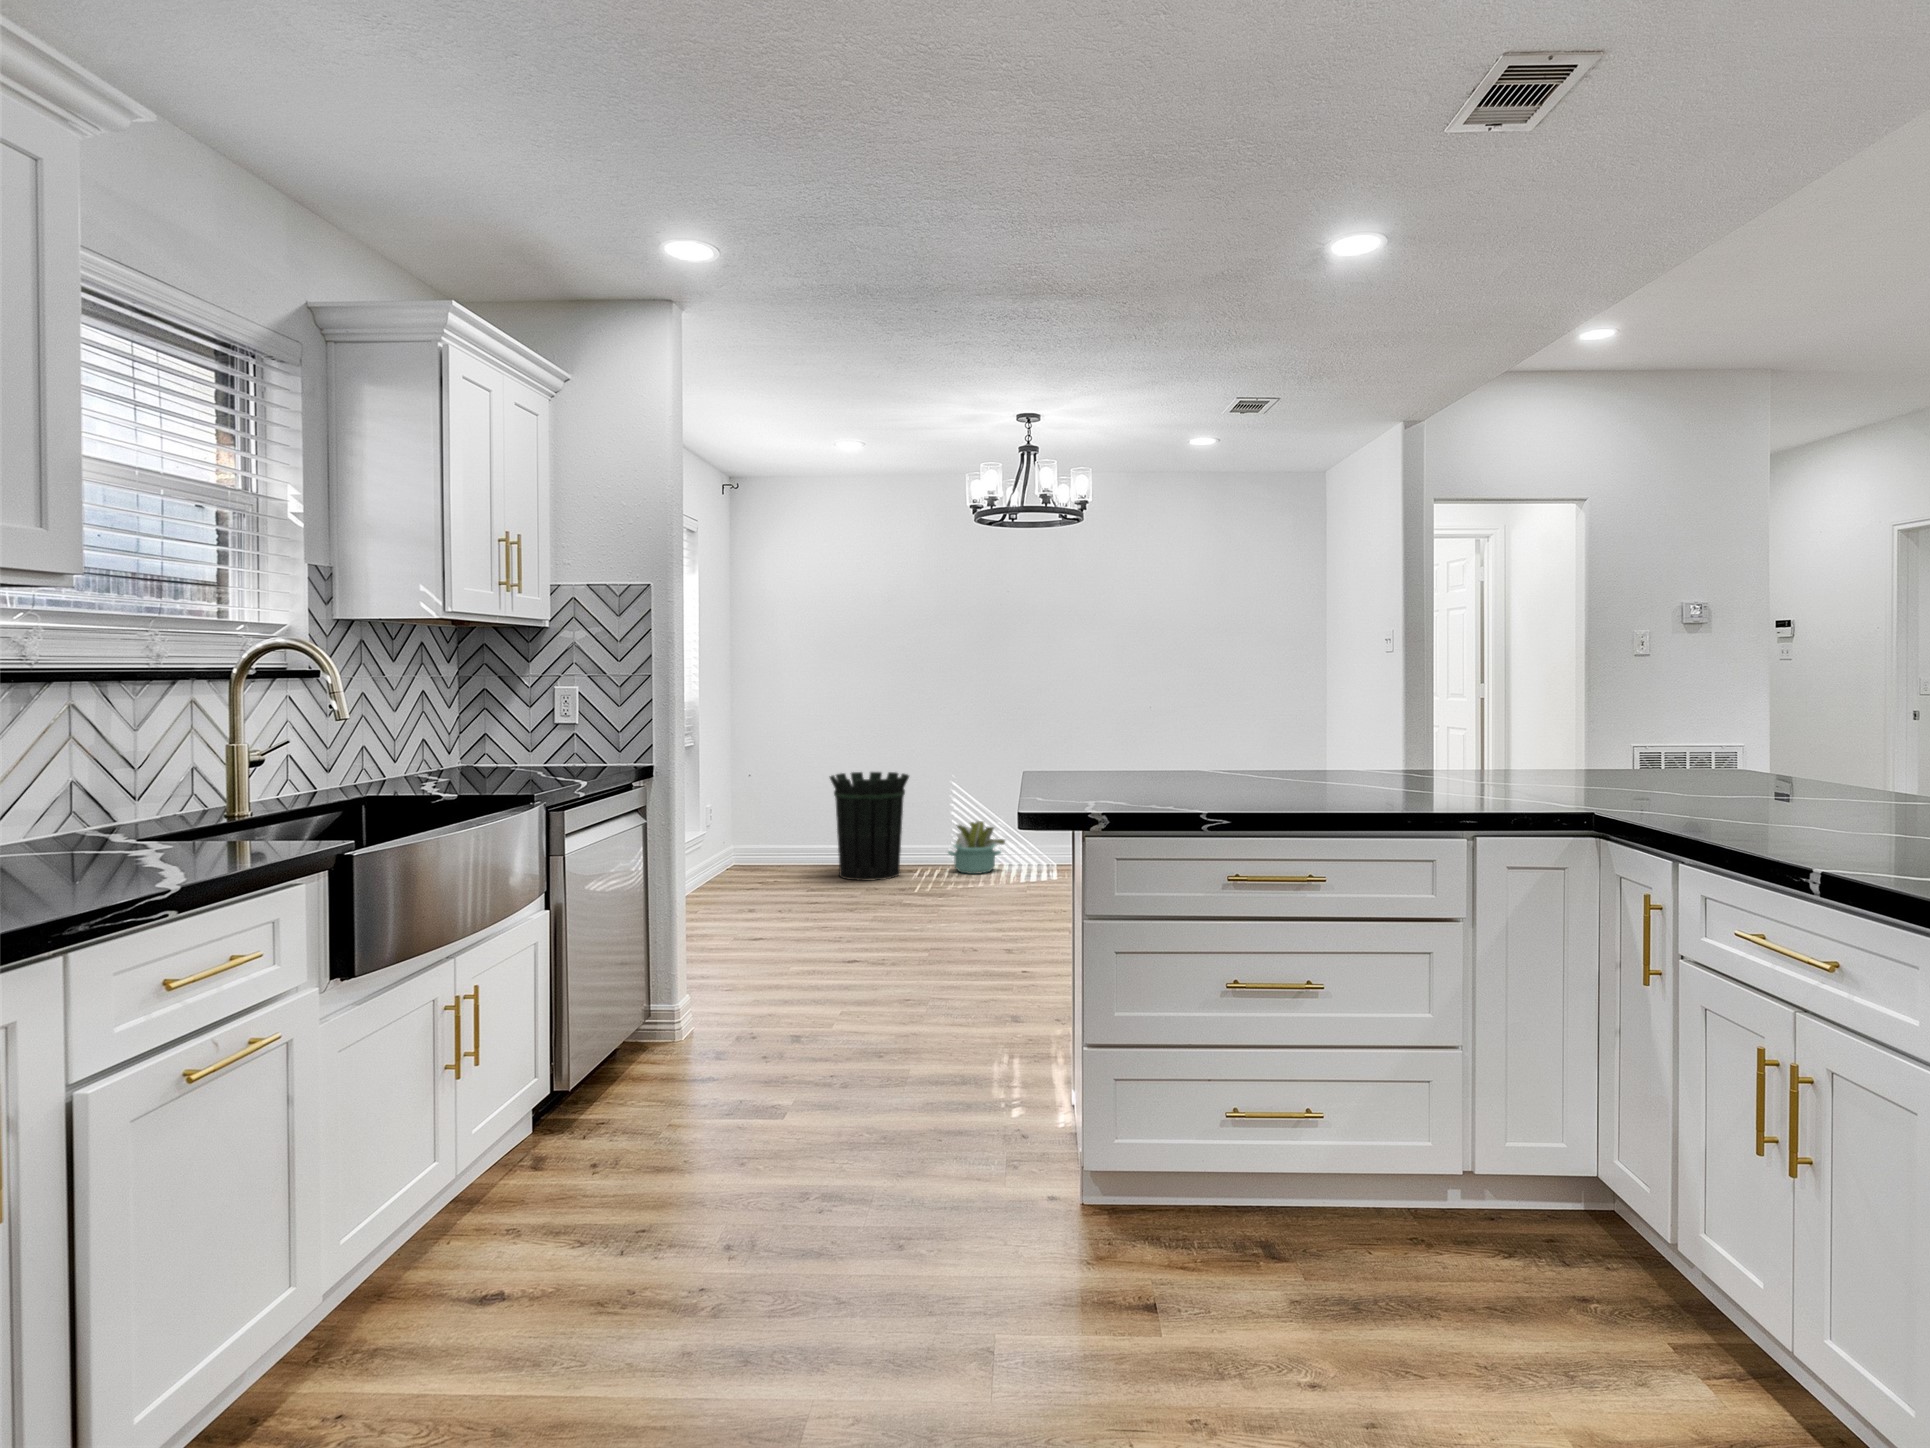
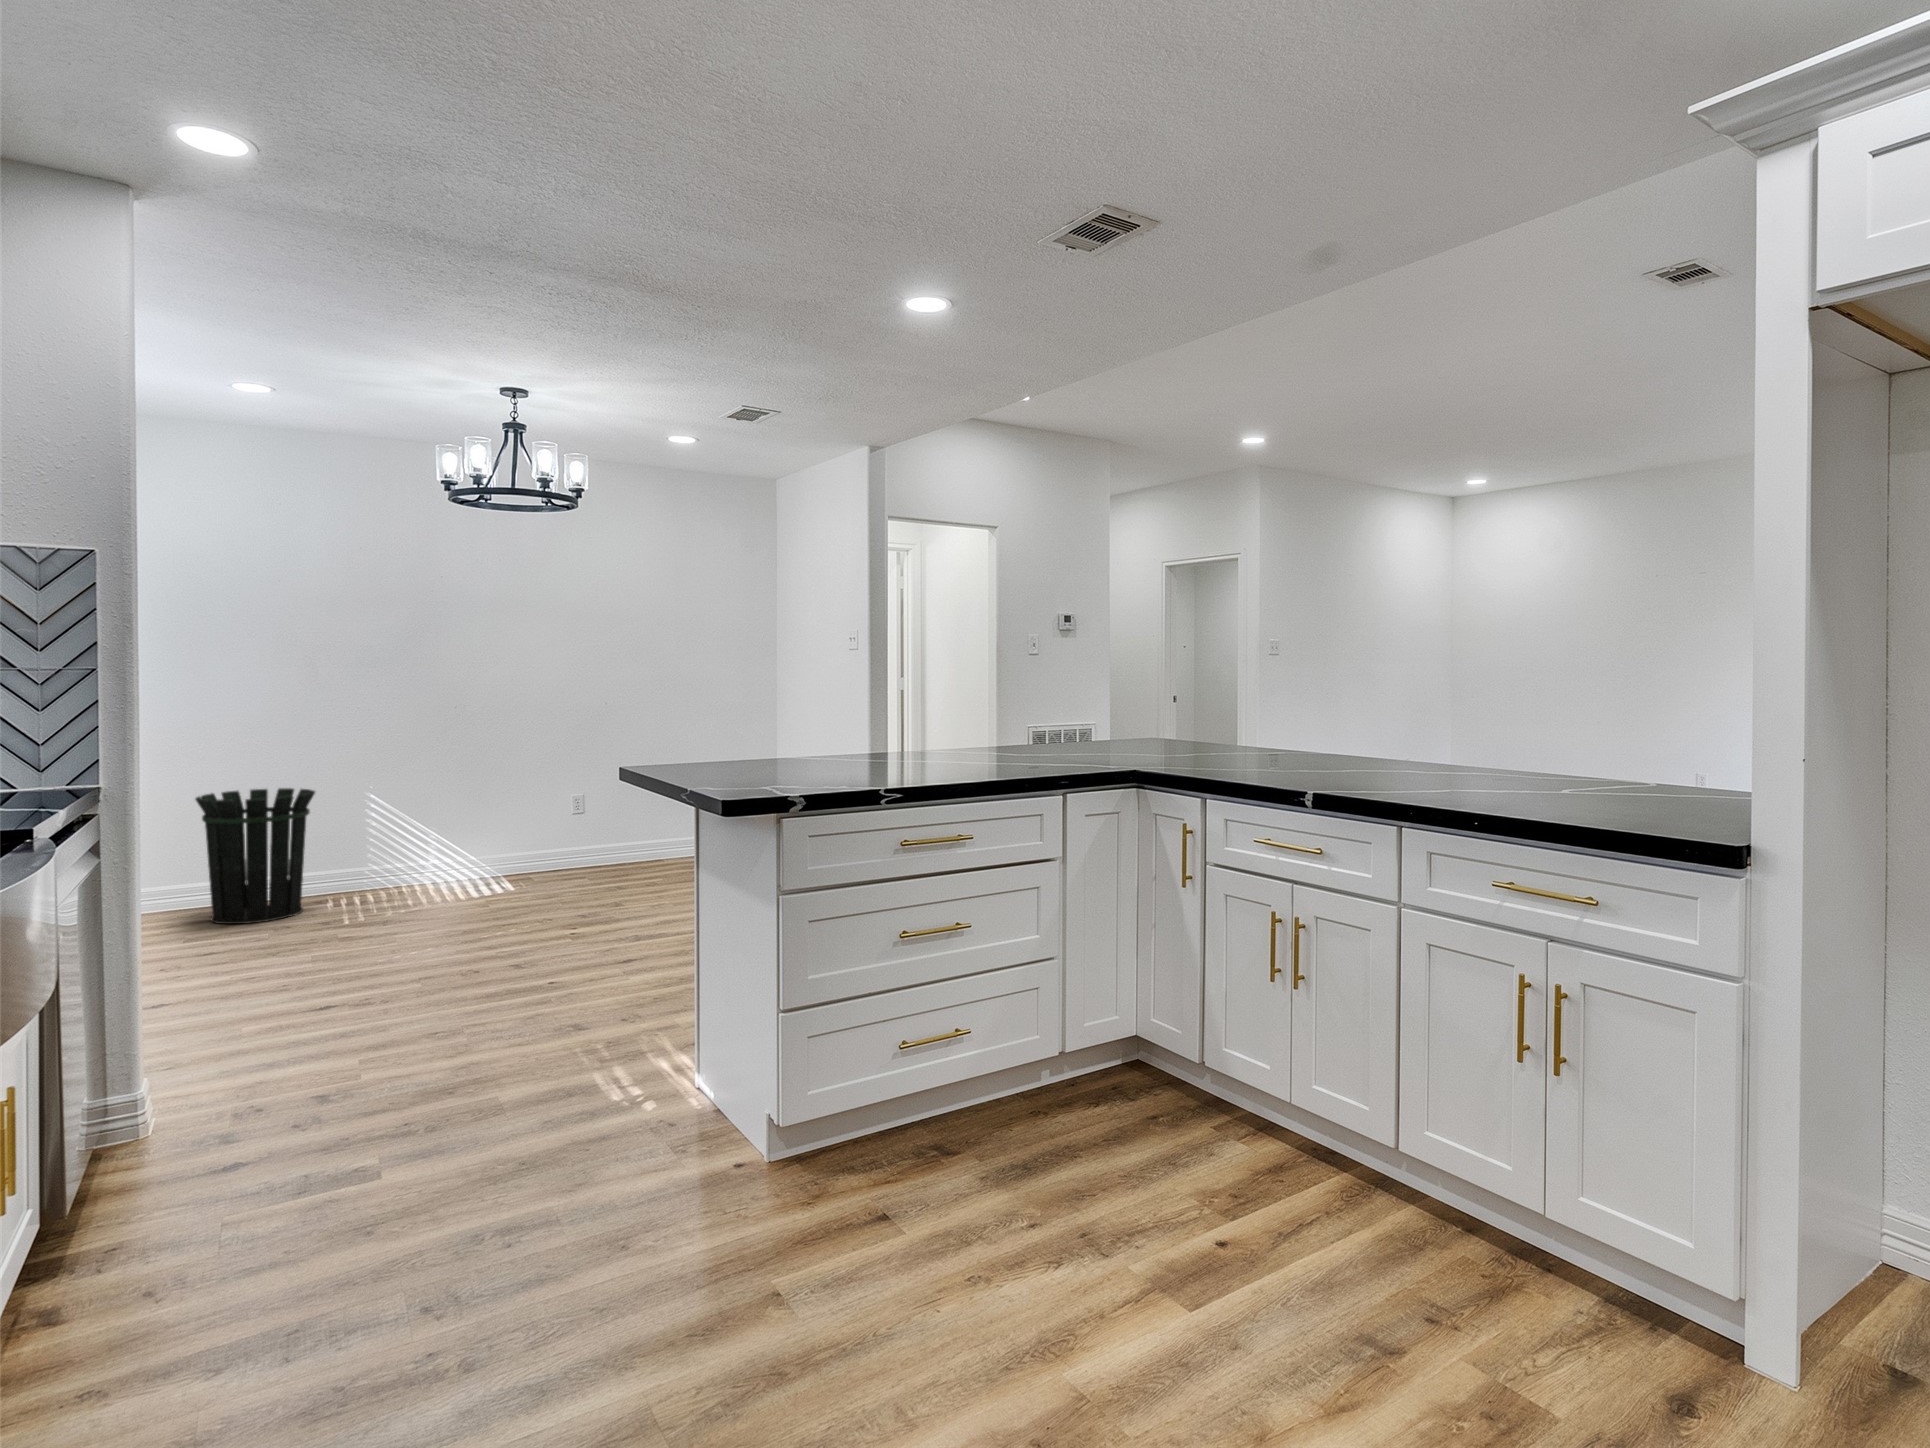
decorative plant: present [948,821,1005,874] -> none [367,837,444,899]

